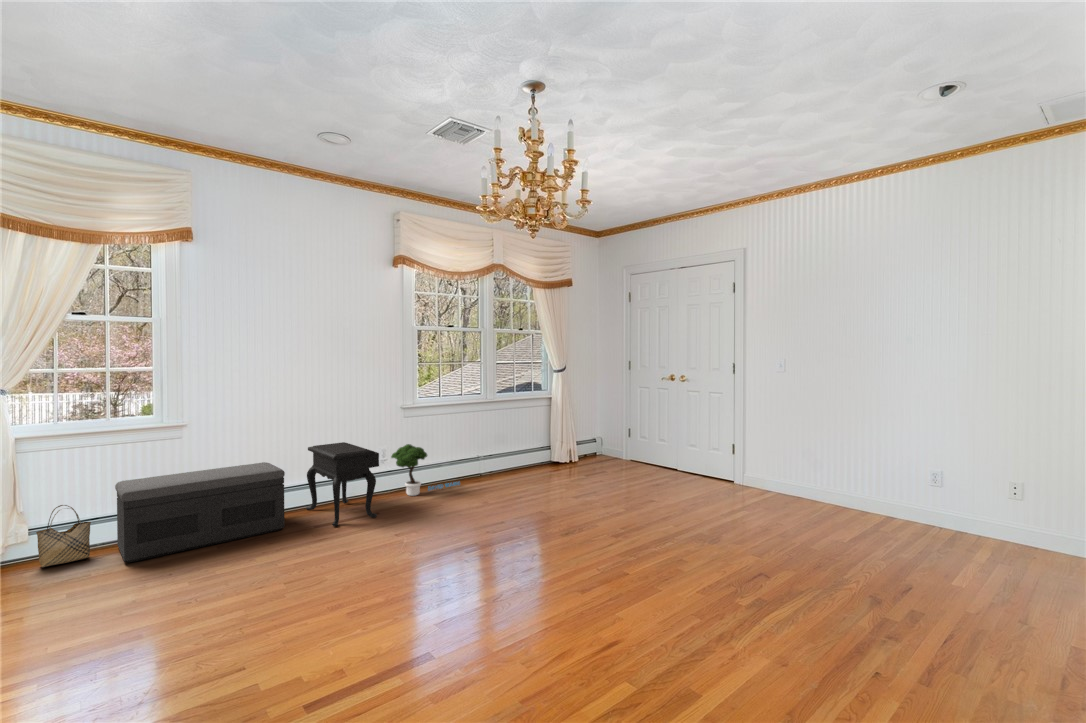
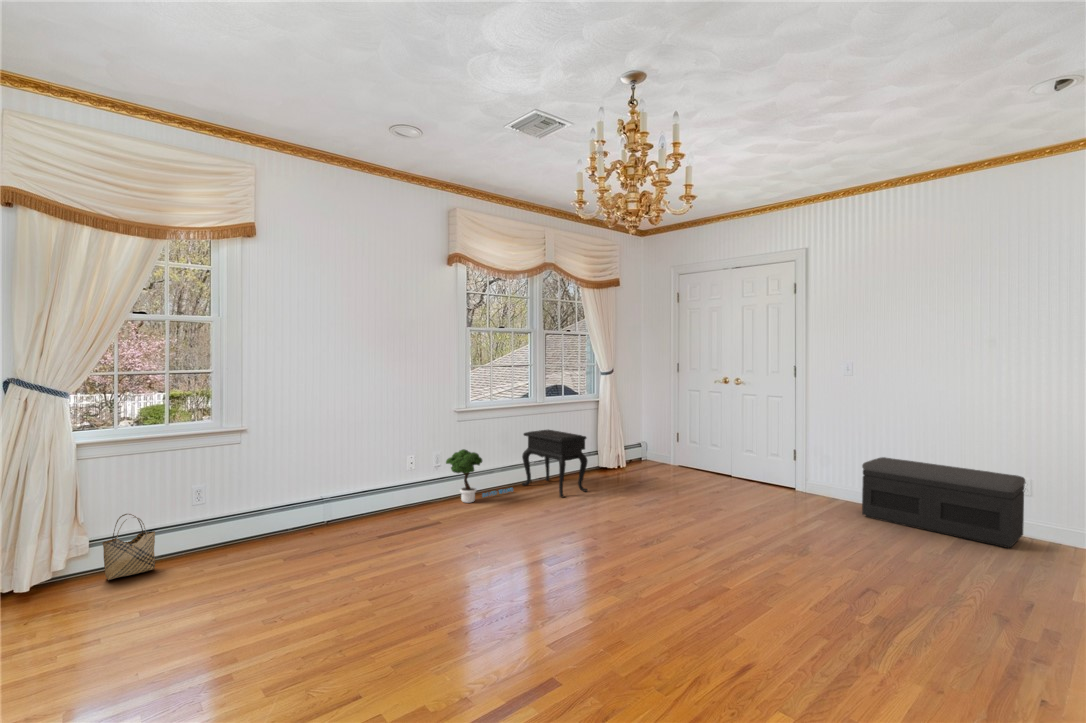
side table: present [306,442,379,526] -> present [522,430,587,497]
storage bench: present [115,462,285,563] -> present [862,457,1025,548]

